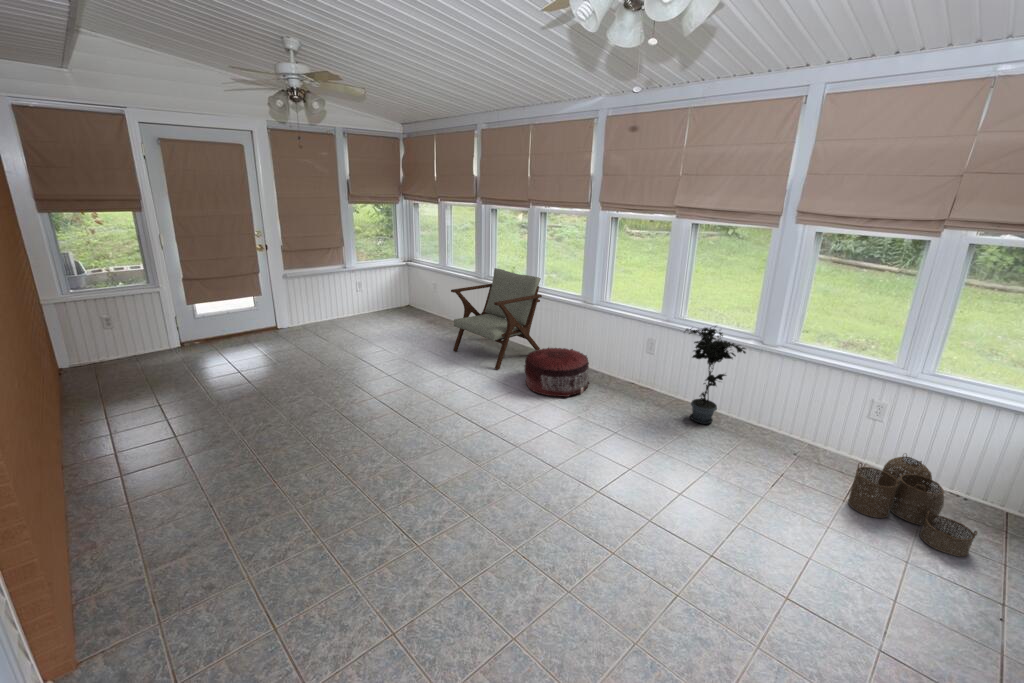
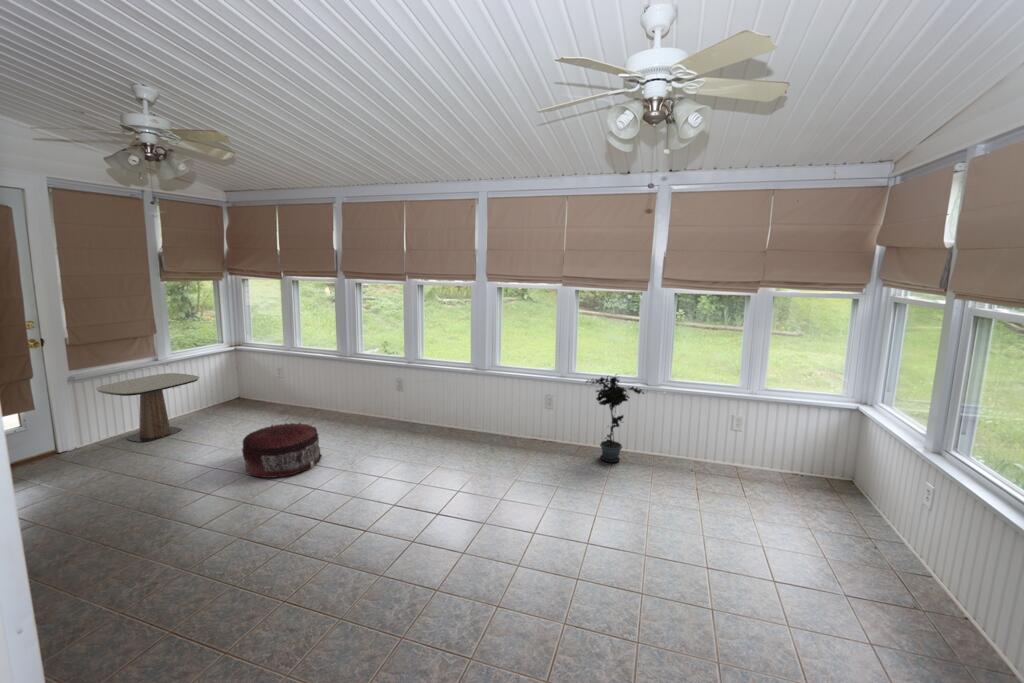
lounge chair: present [451,268,542,370] -> none [330,344,435,451]
side table: none [300,279,369,330] -> present [96,373,199,442]
pouf: present [525,348,589,397] -> present [242,423,322,478]
woven basket: present [848,455,977,556] -> none [745,451,831,515]

